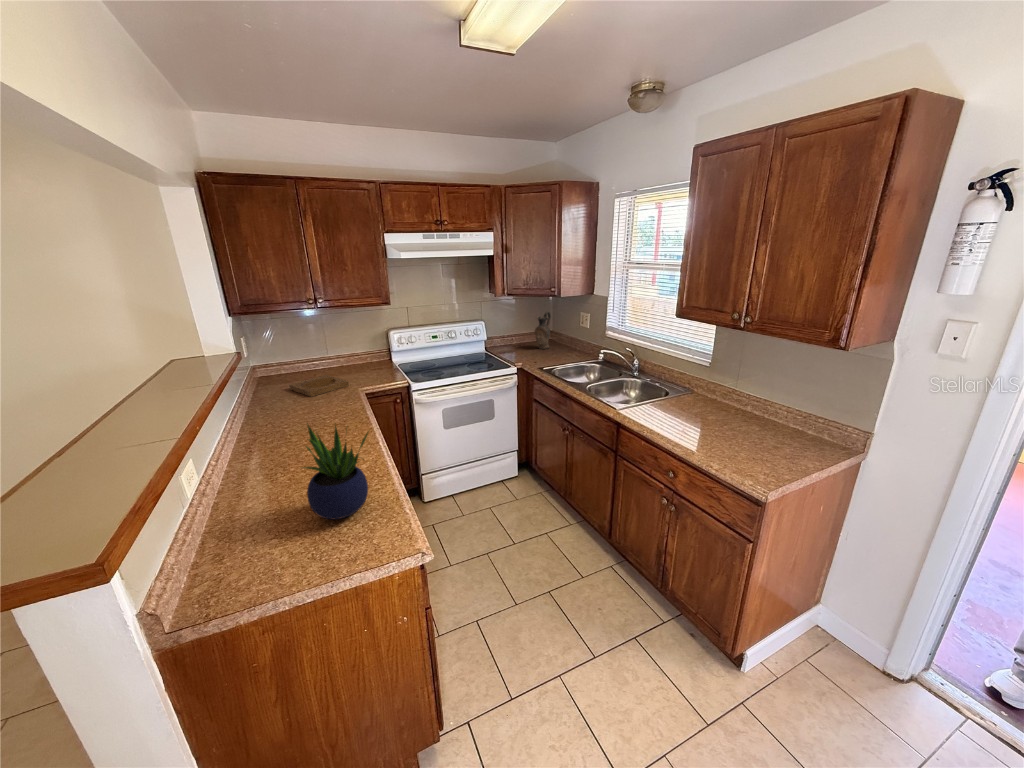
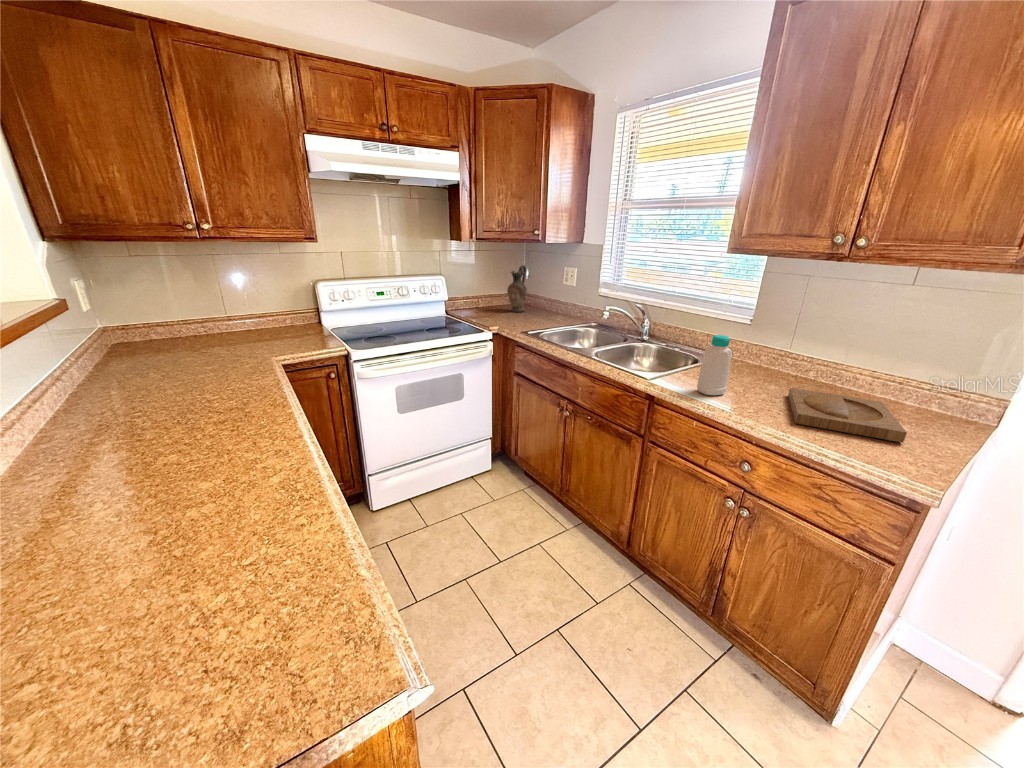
tray: present [289,375,349,397] -> present [788,388,907,443]
bottle: none [650,379,674,422] -> present [697,335,732,395]
potted plant: present [303,423,368,519] -> none [96,391,279,610]

